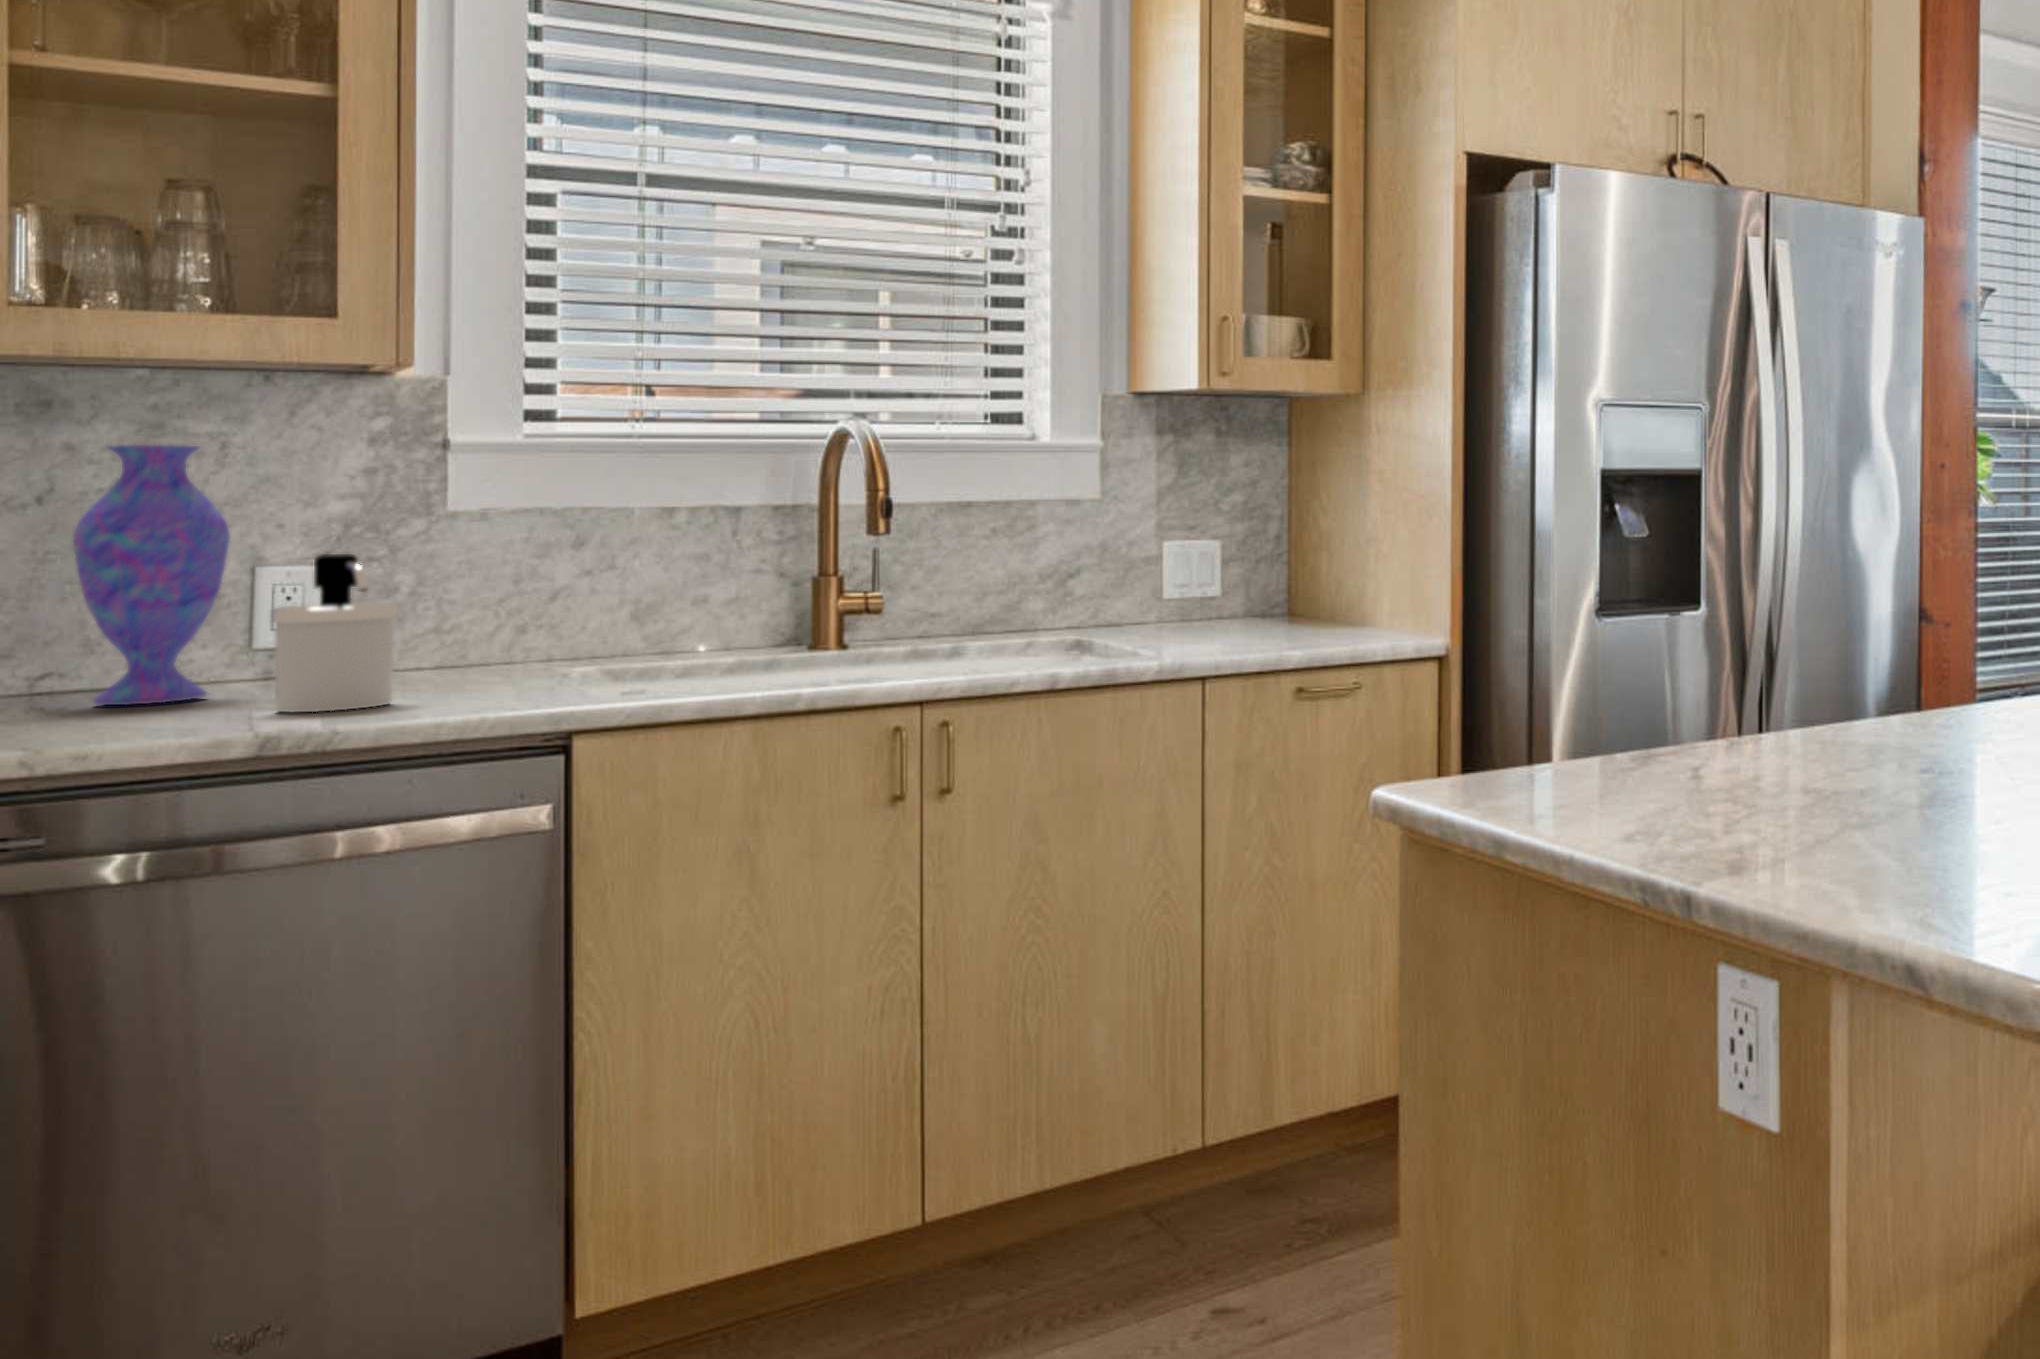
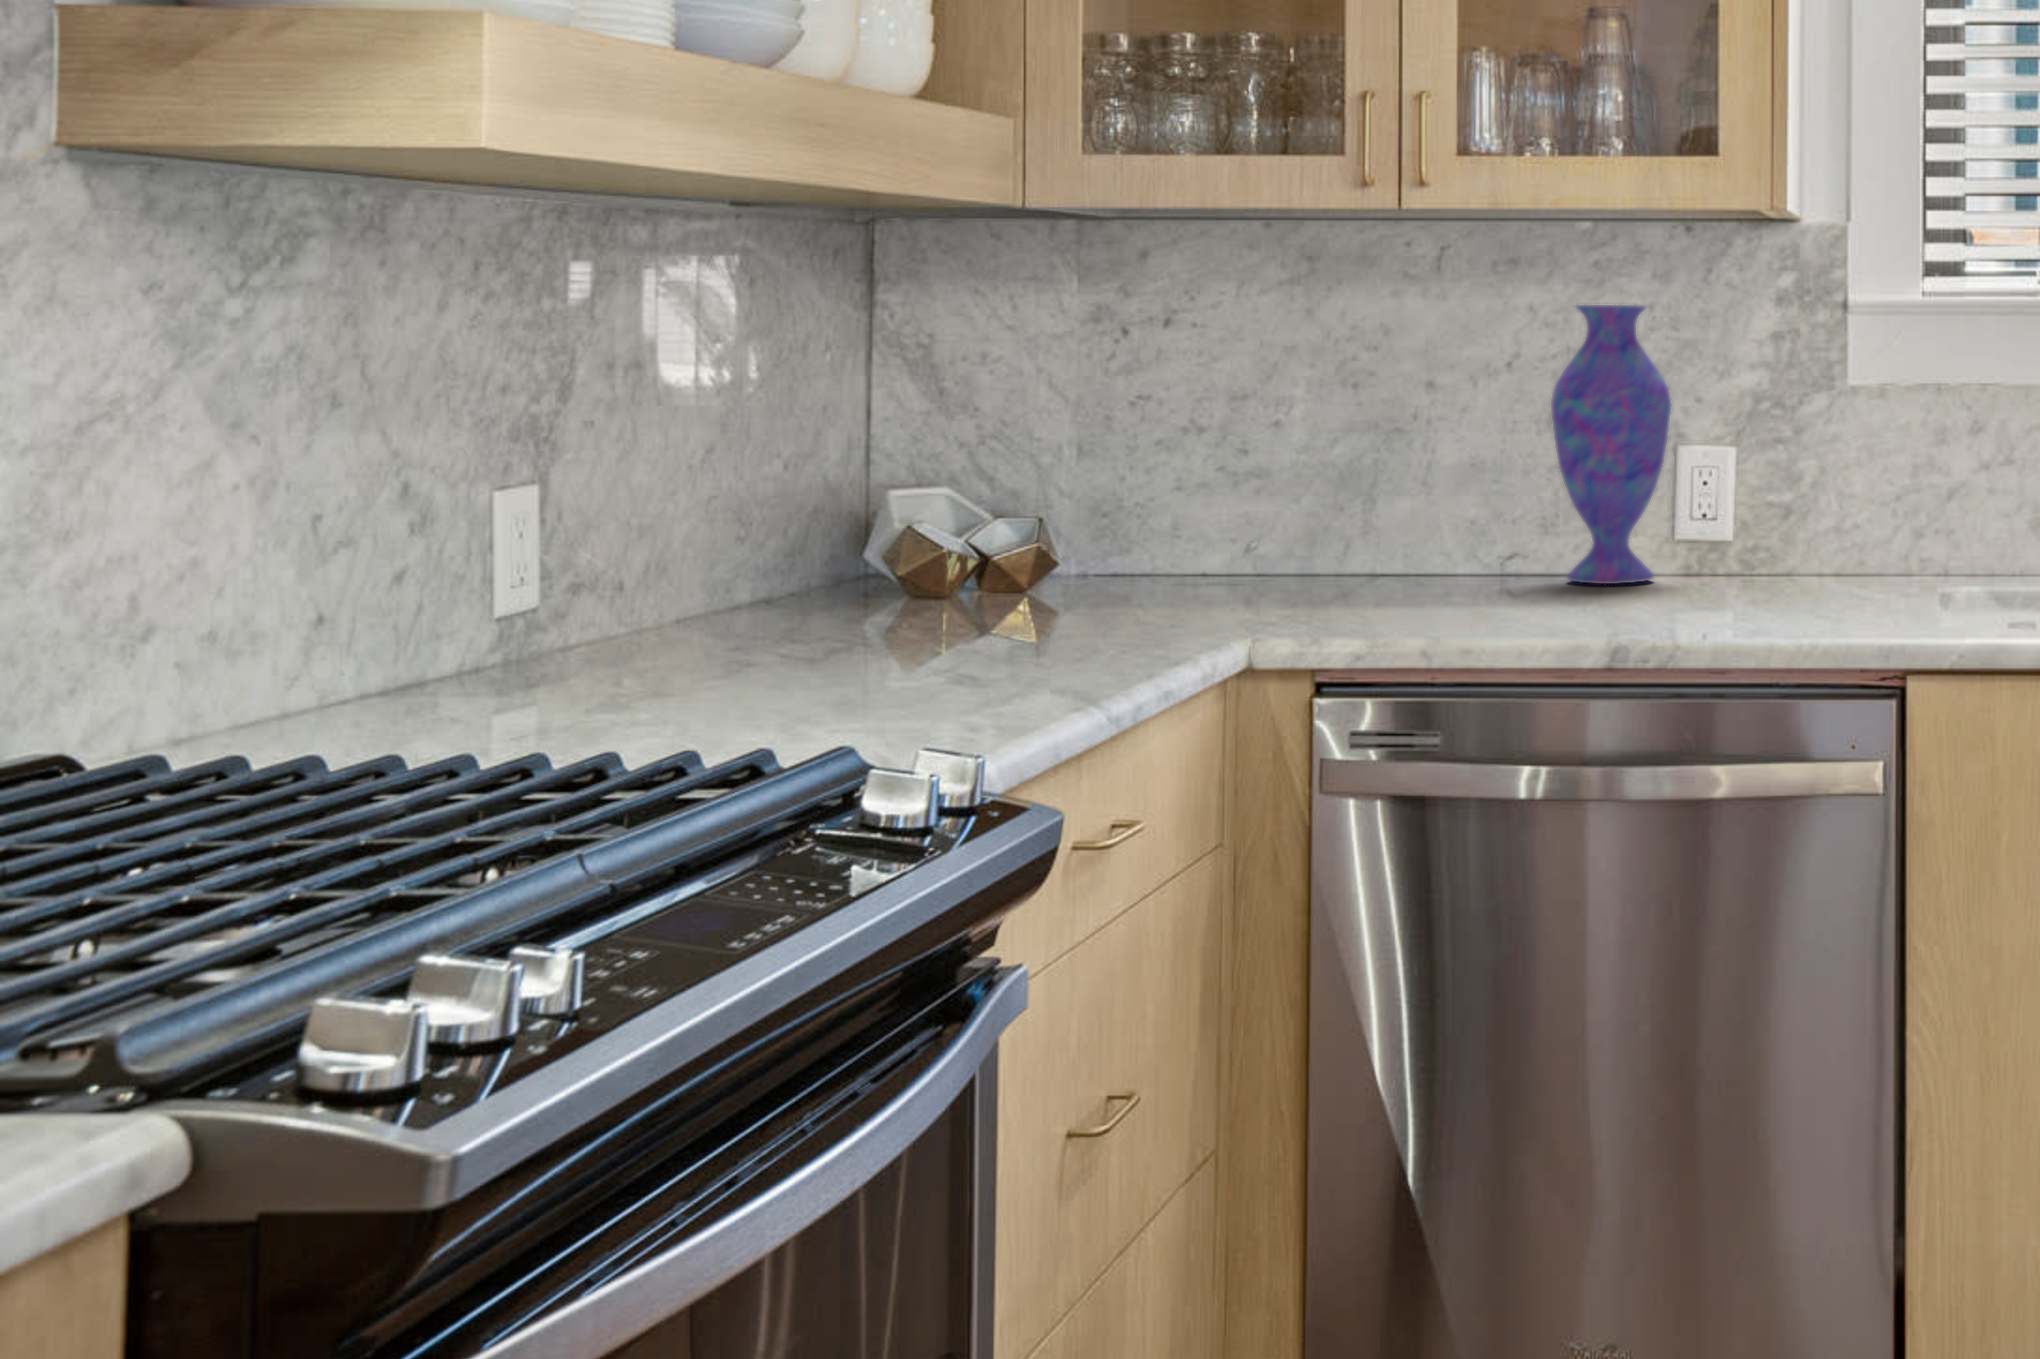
soap dispenser: present [271,554,397,712] -> none [1667,432,1775,614]

